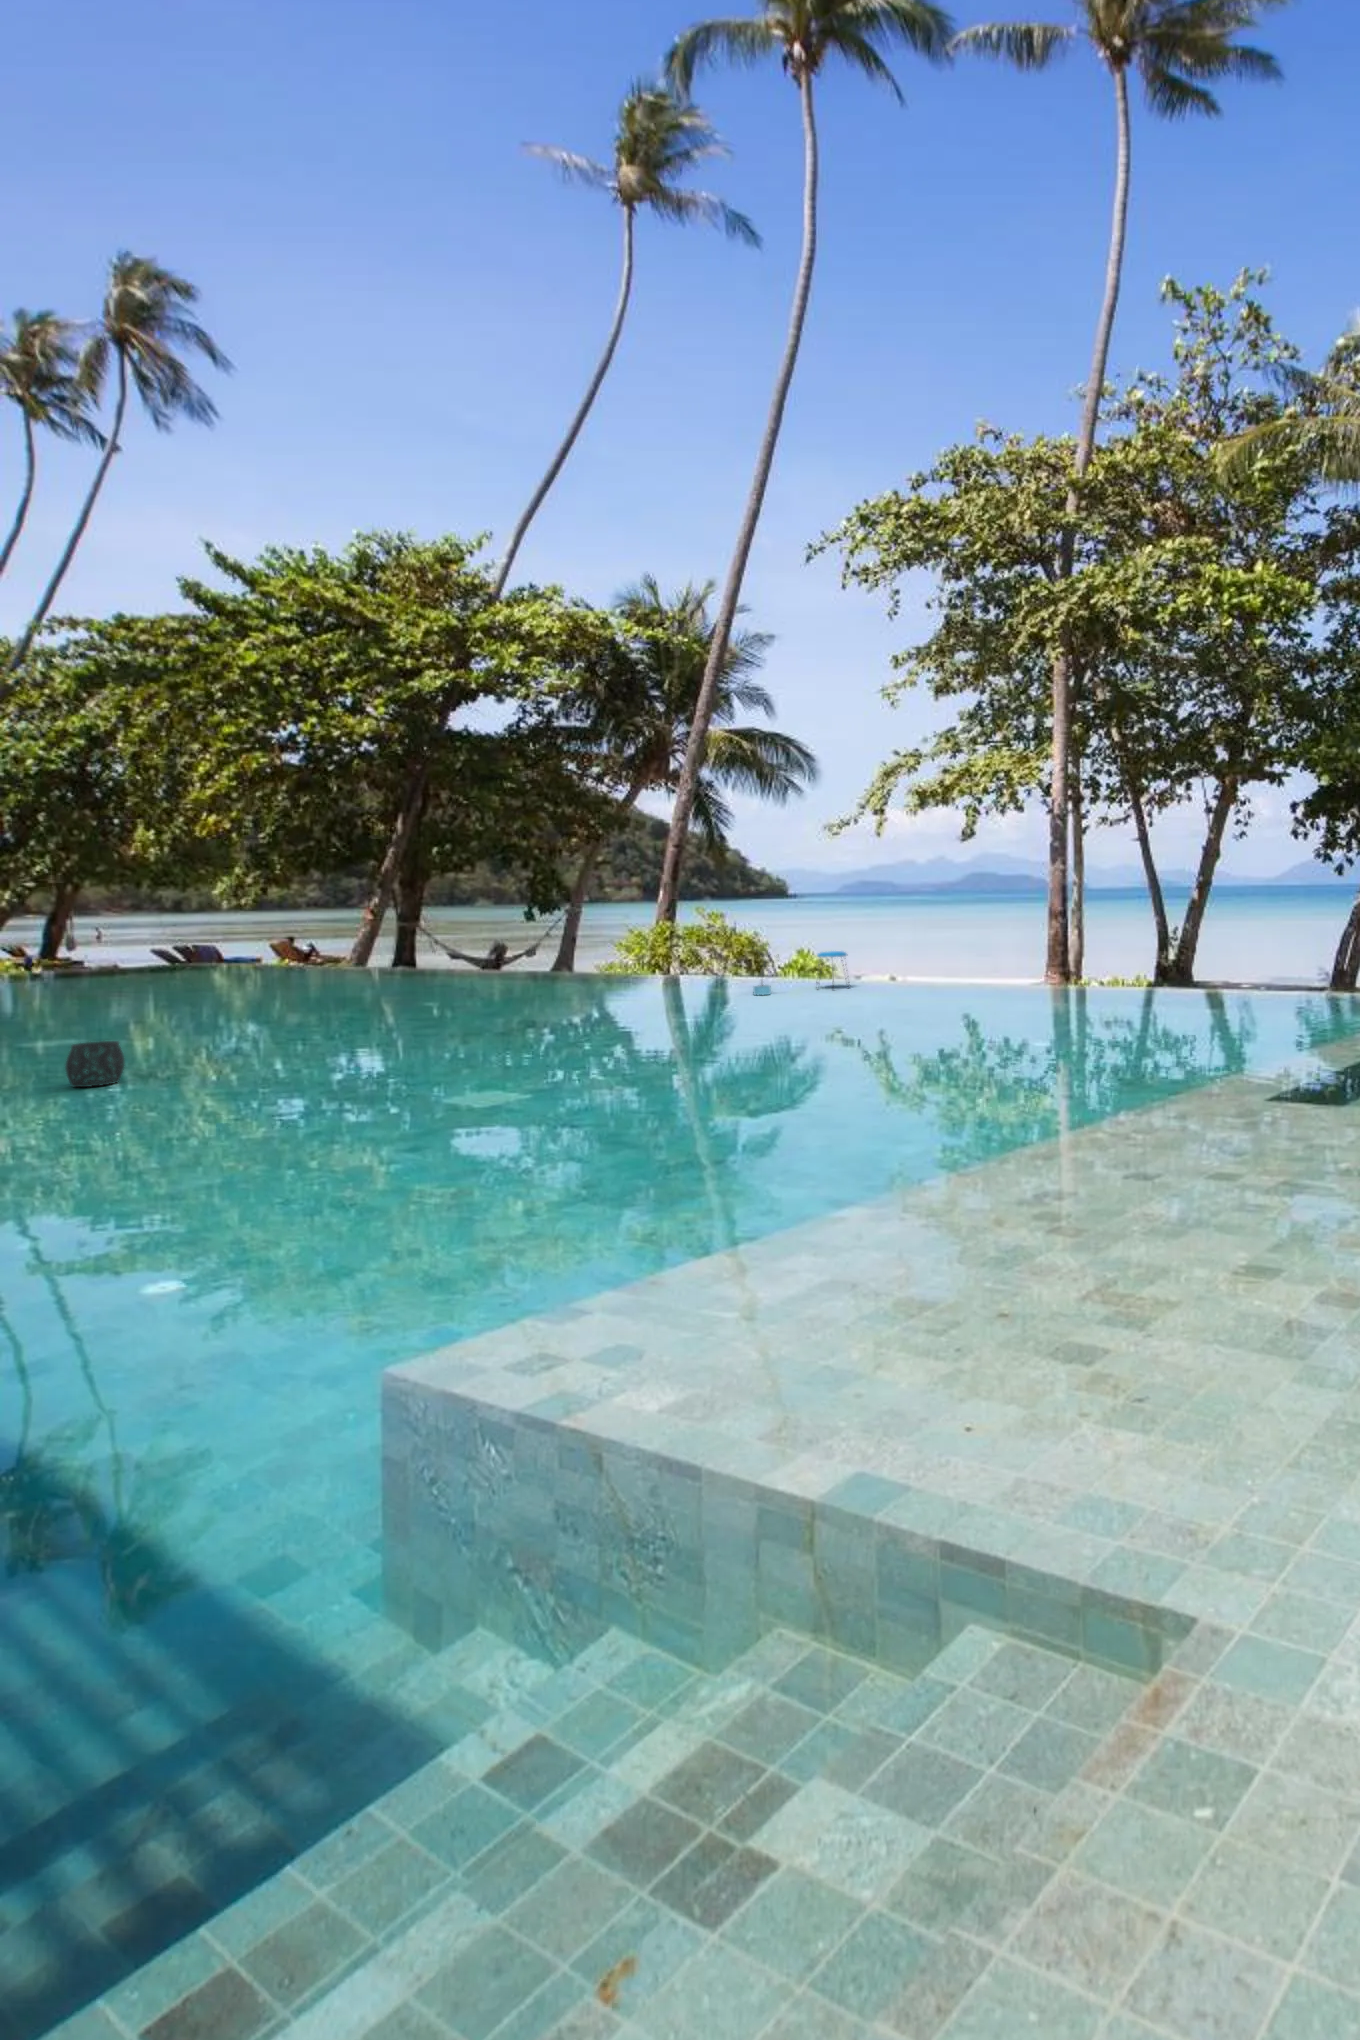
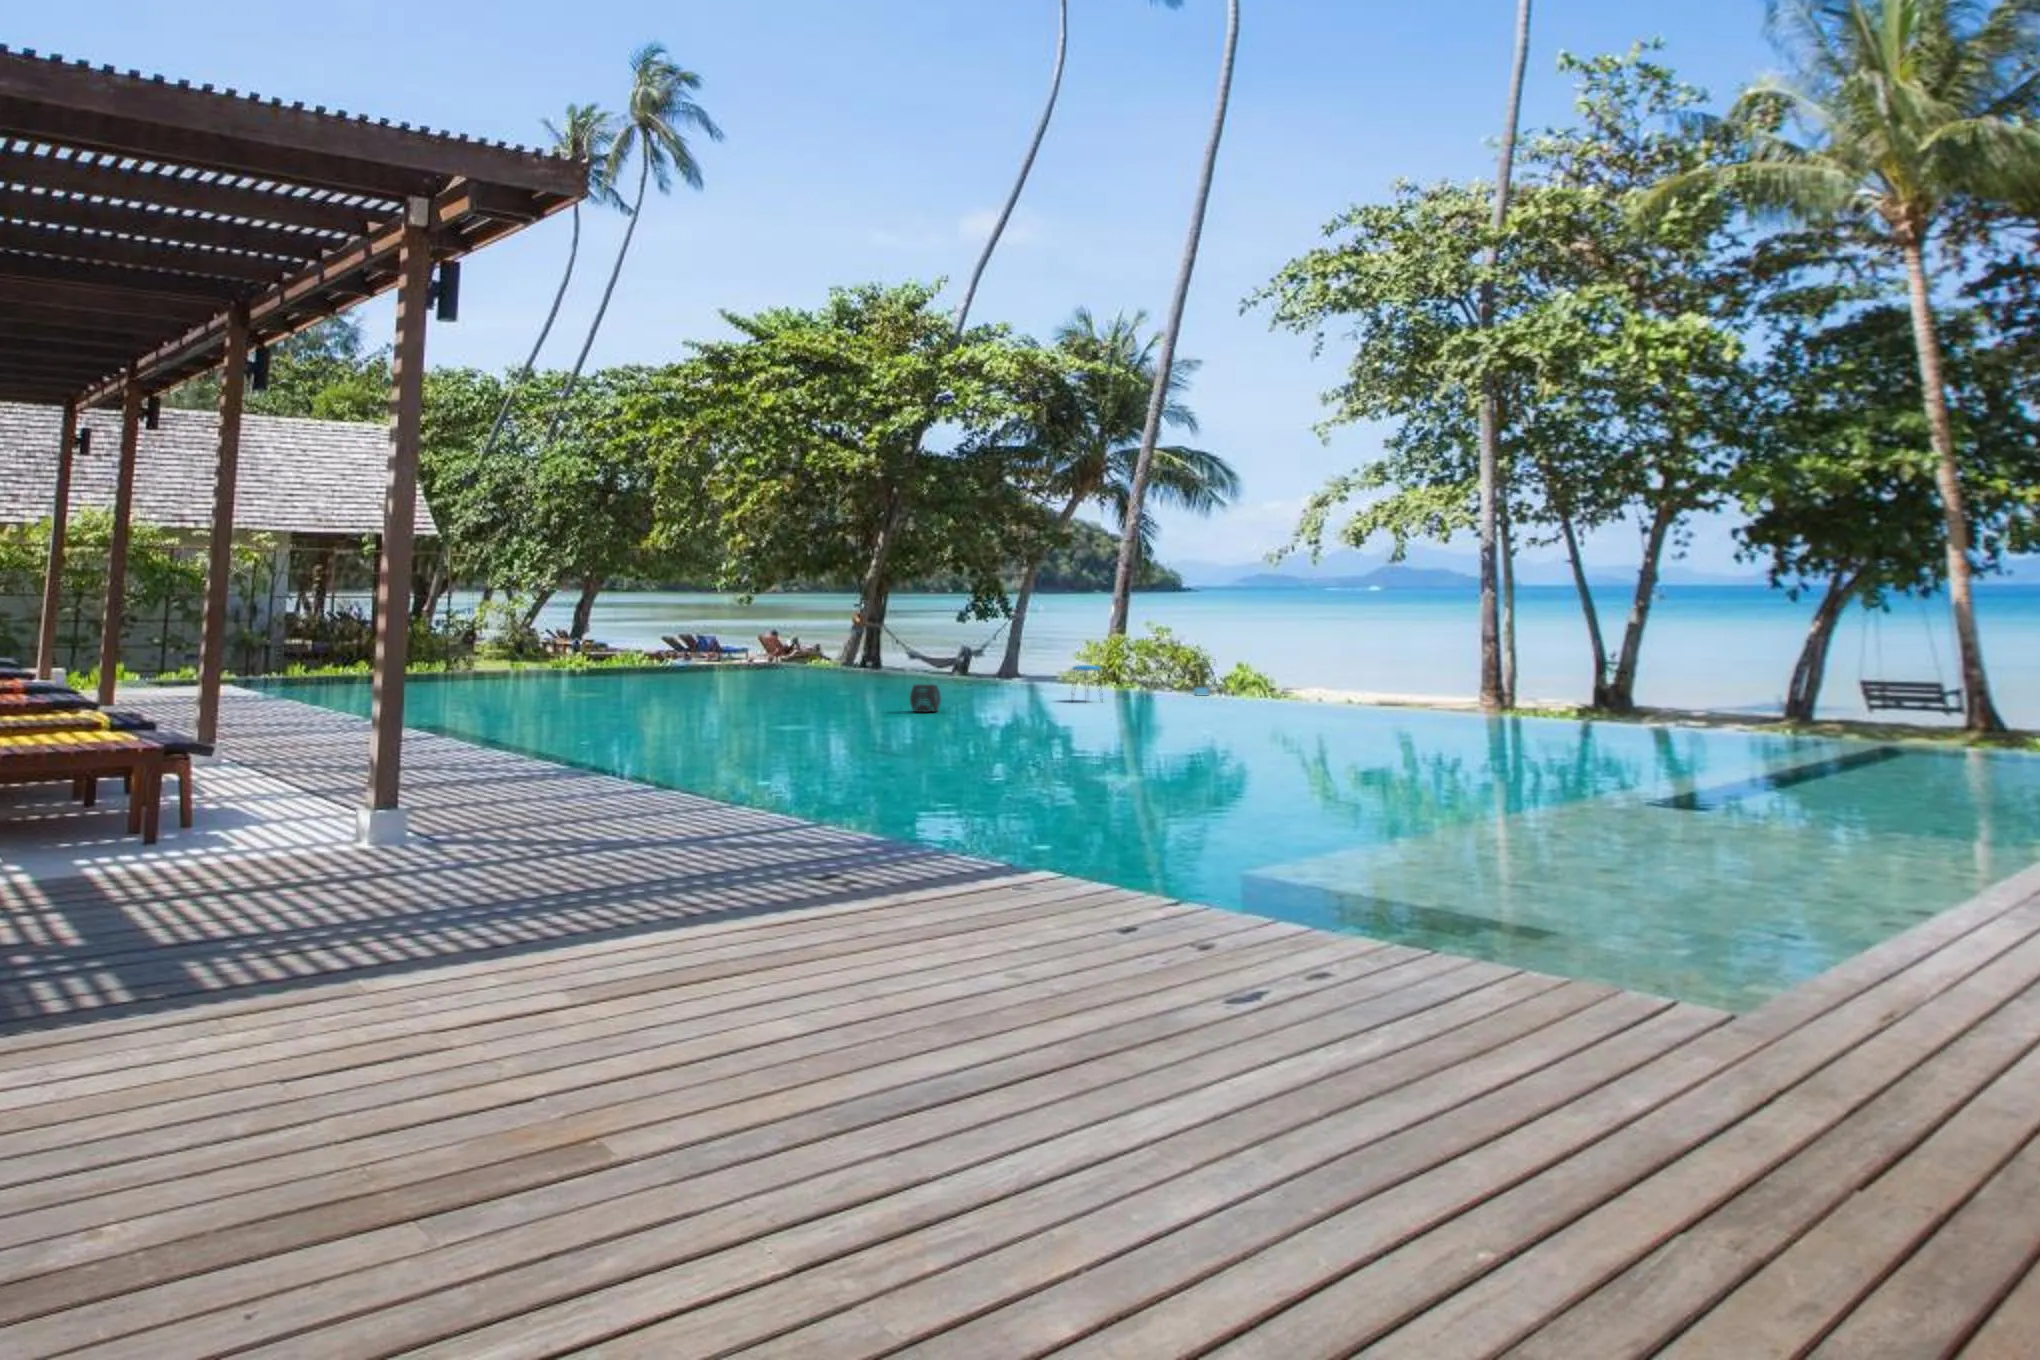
stool: present [818,951,849,987] -> present [1073,665,1102,700]
woven basket: present [66,1041,125,1087] -> present [910,684,941,712]

